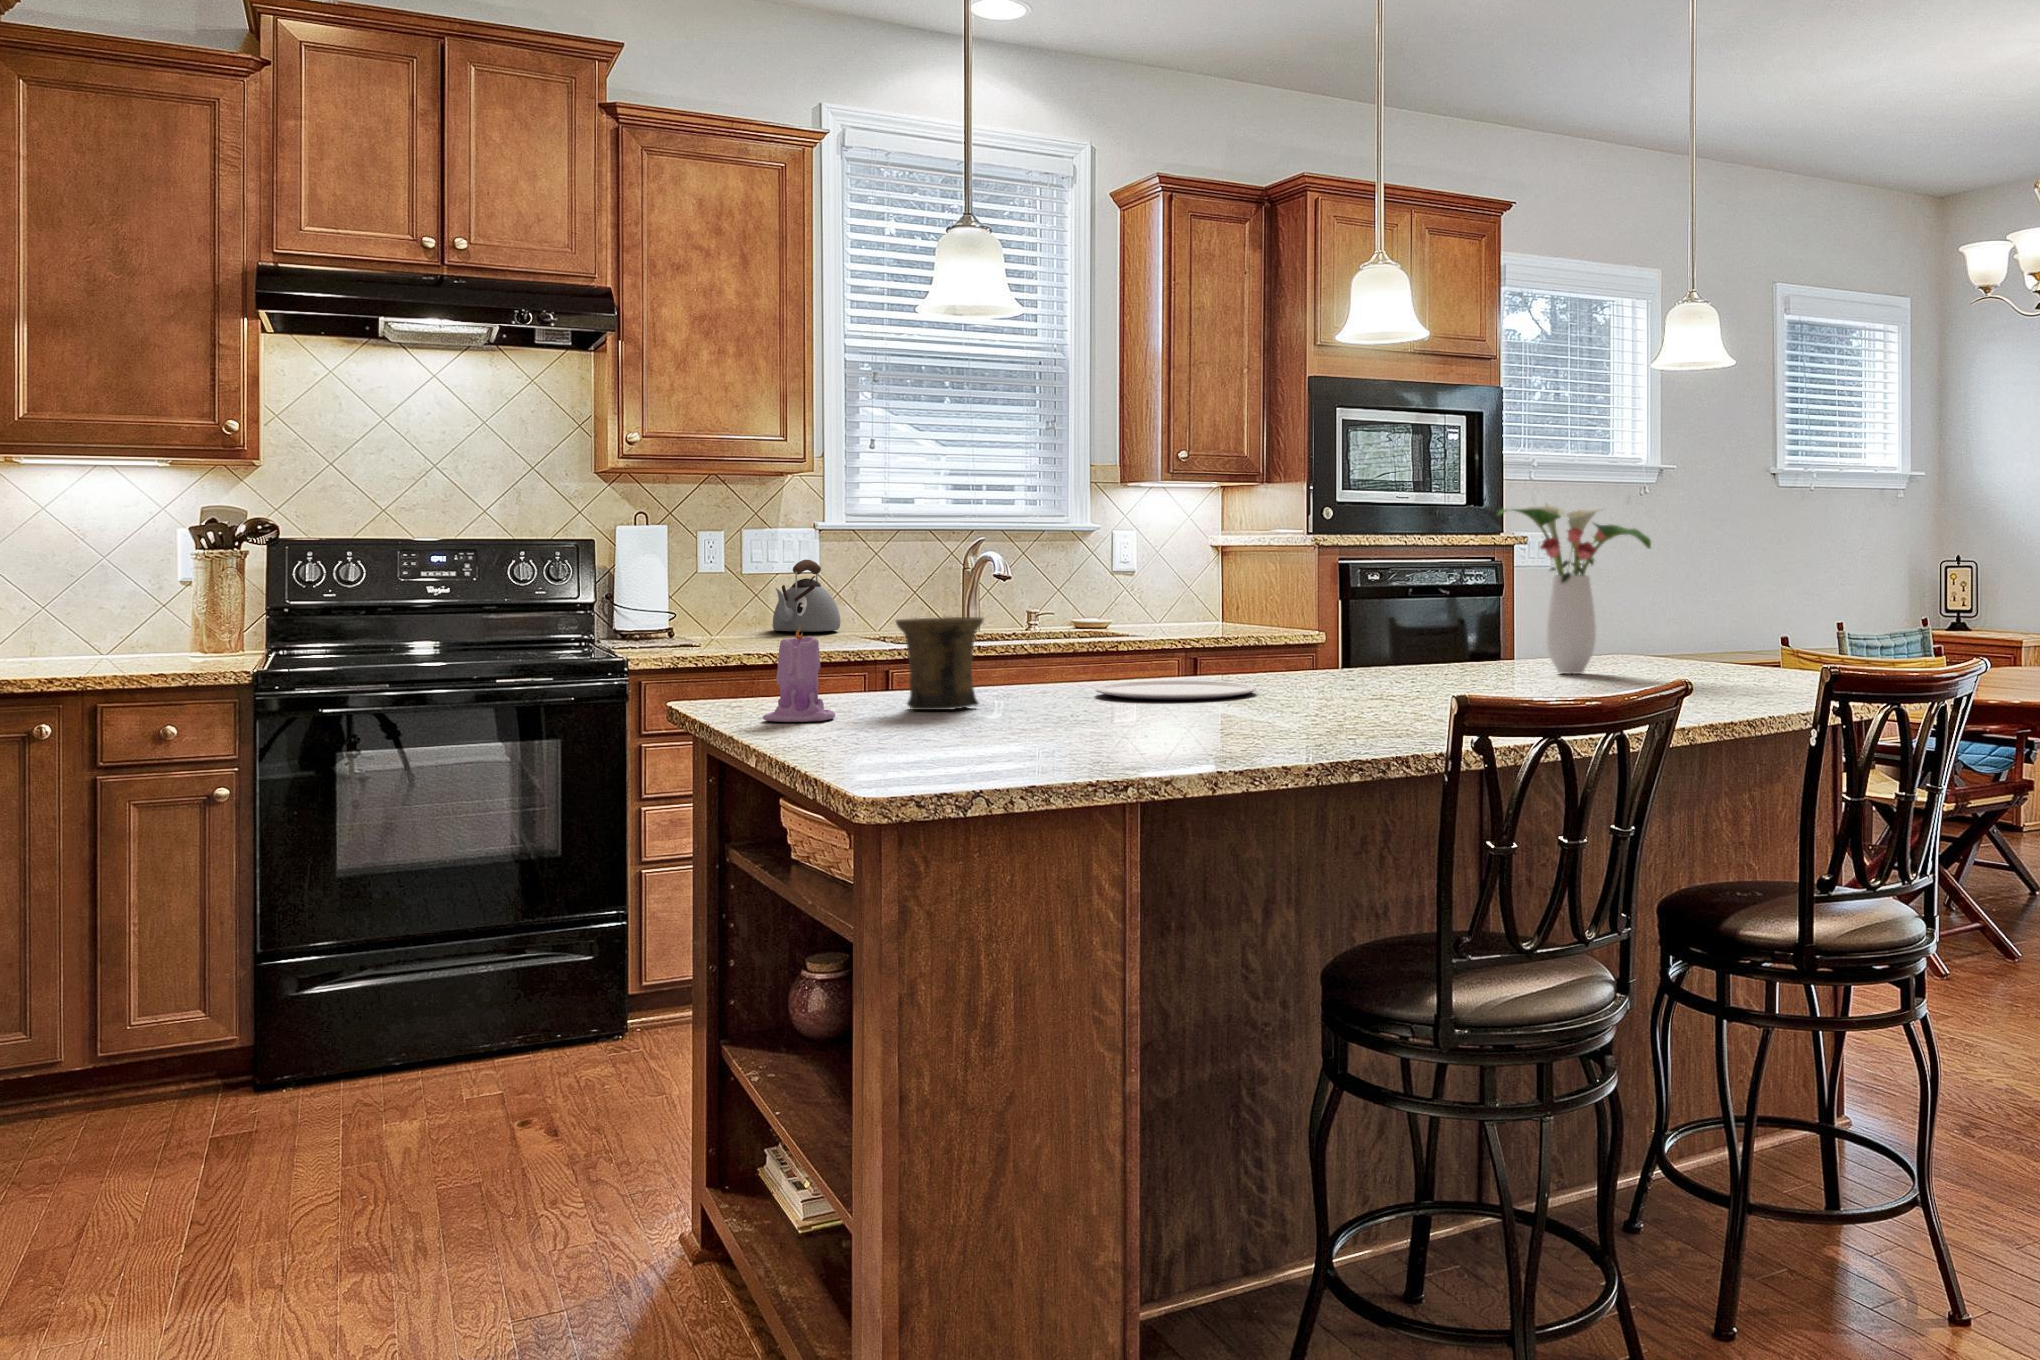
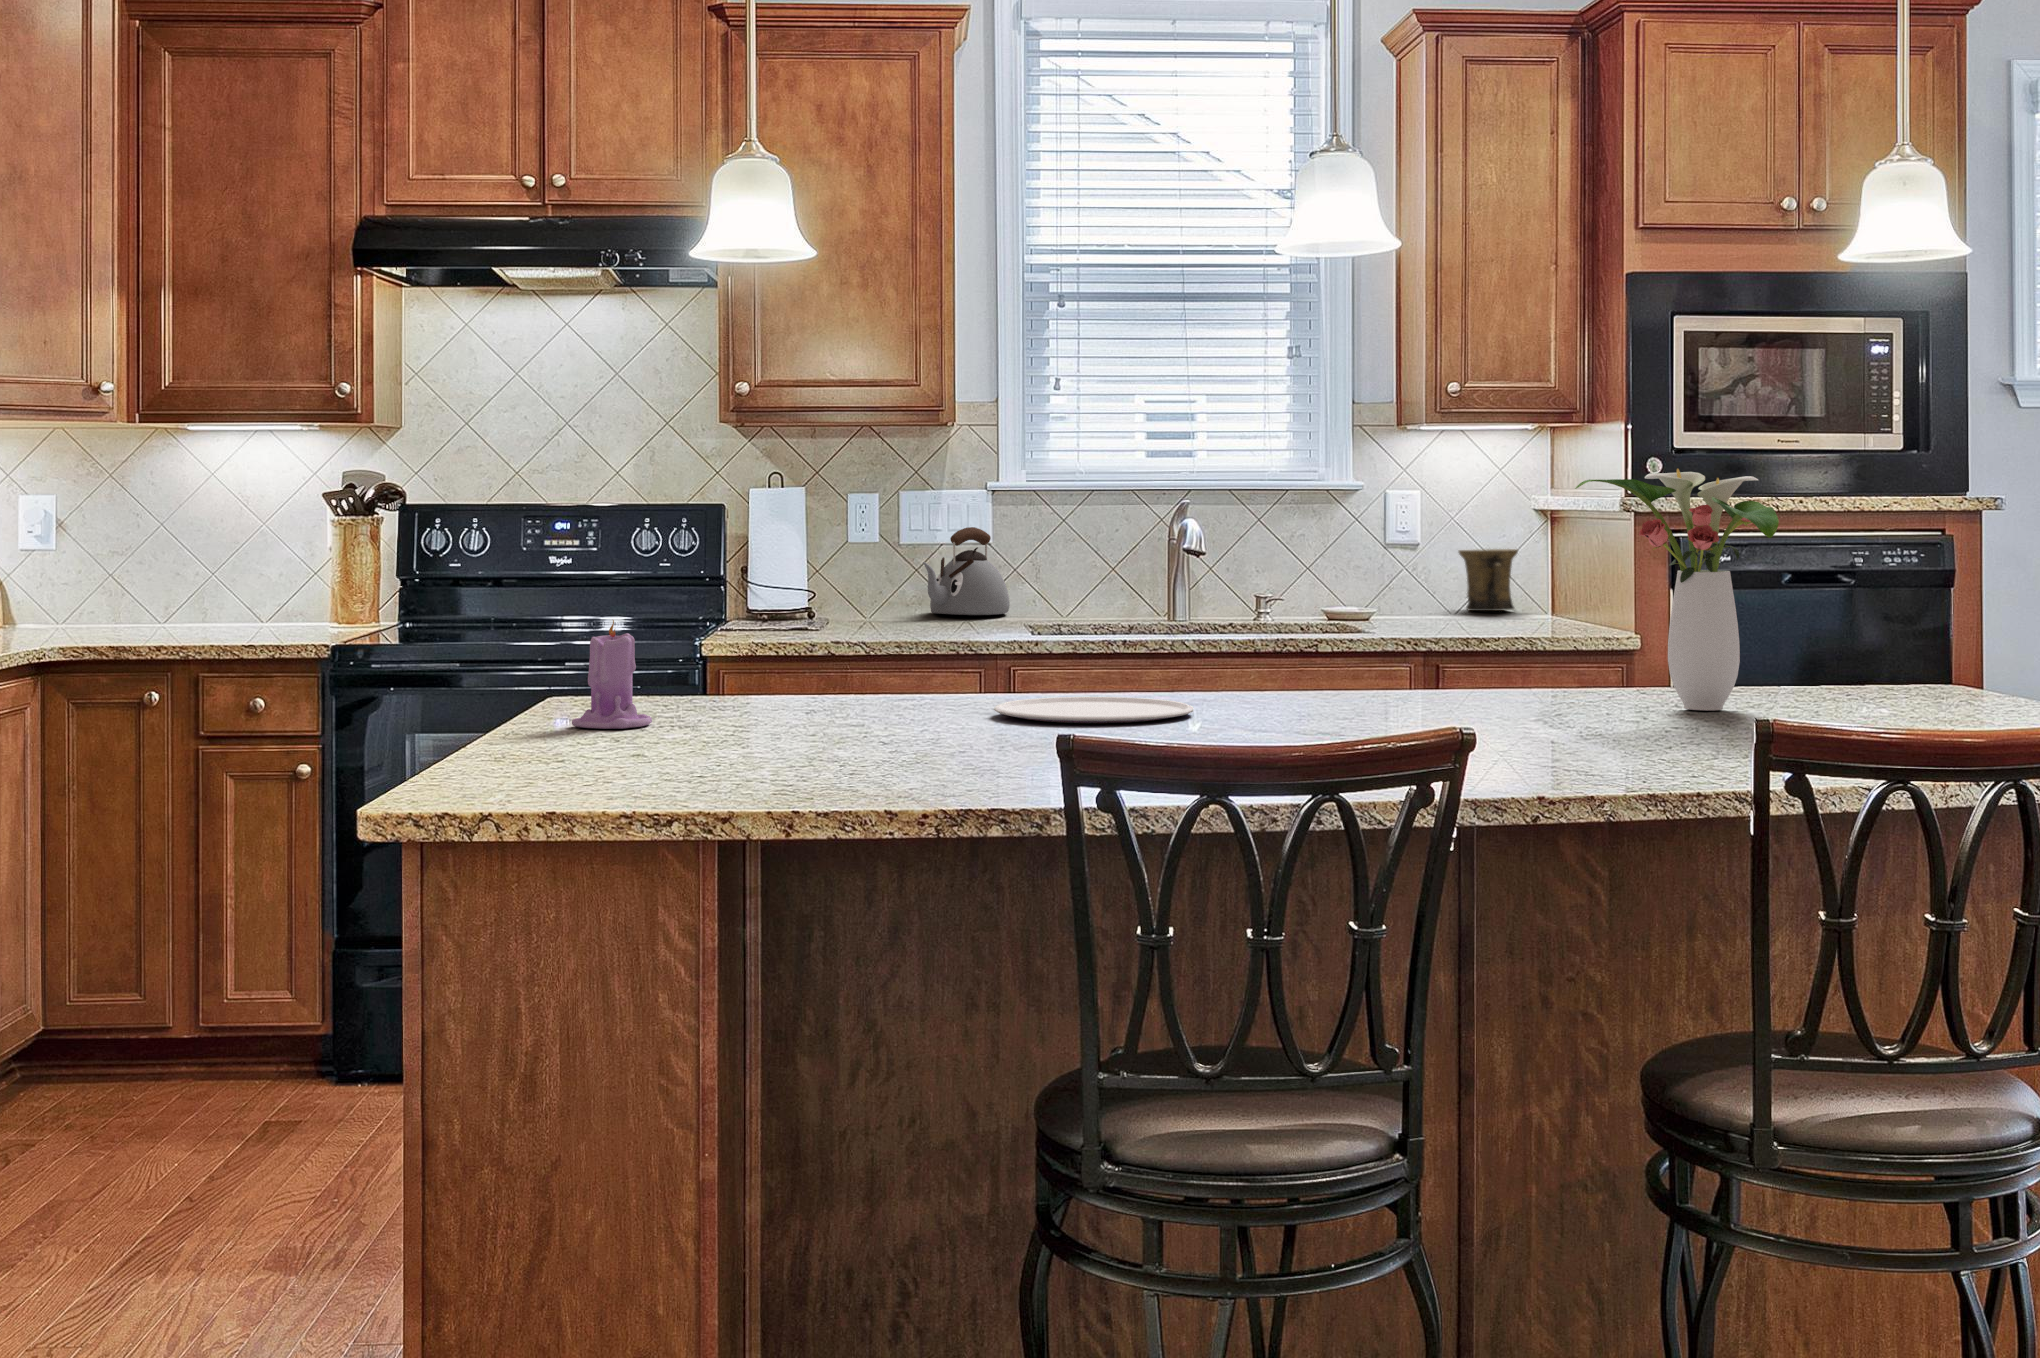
mug: present [896,617,983,710] -> present [1459,549,1518,611]

